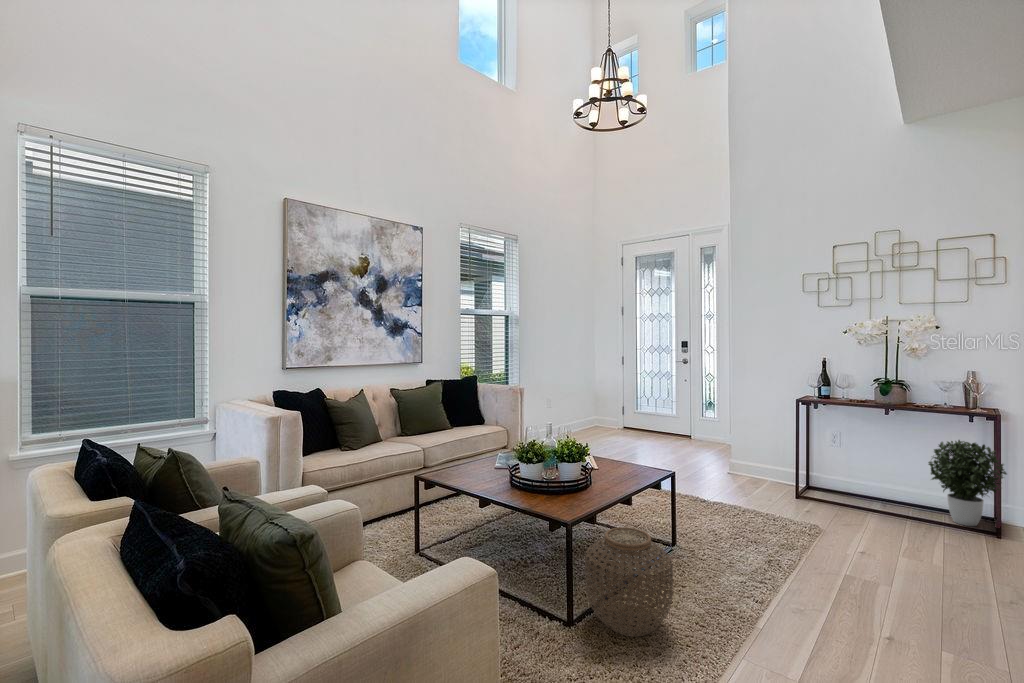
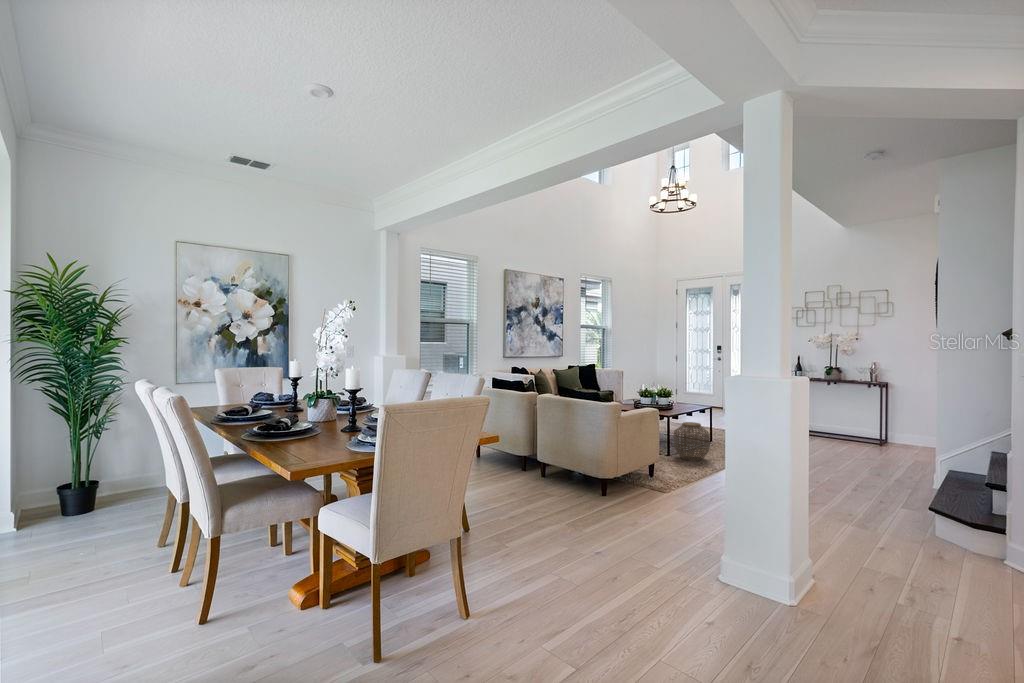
potted plant: present [928,440,1007,526] -> none [847,398,885,442]

